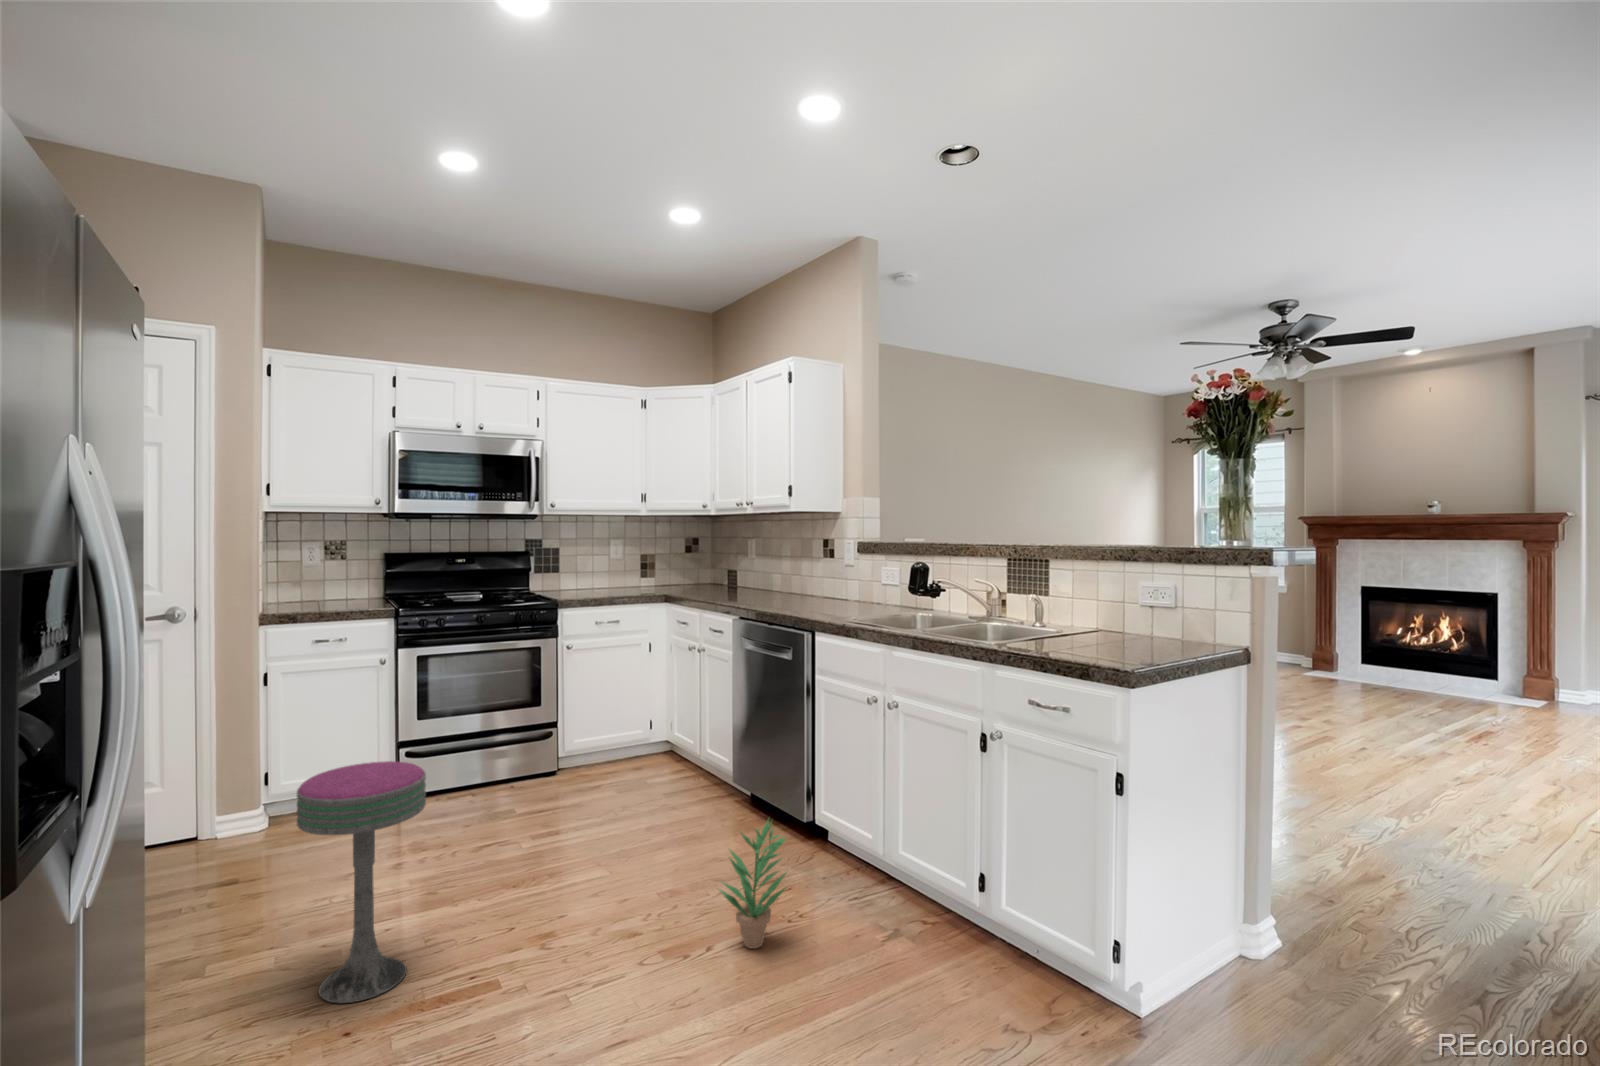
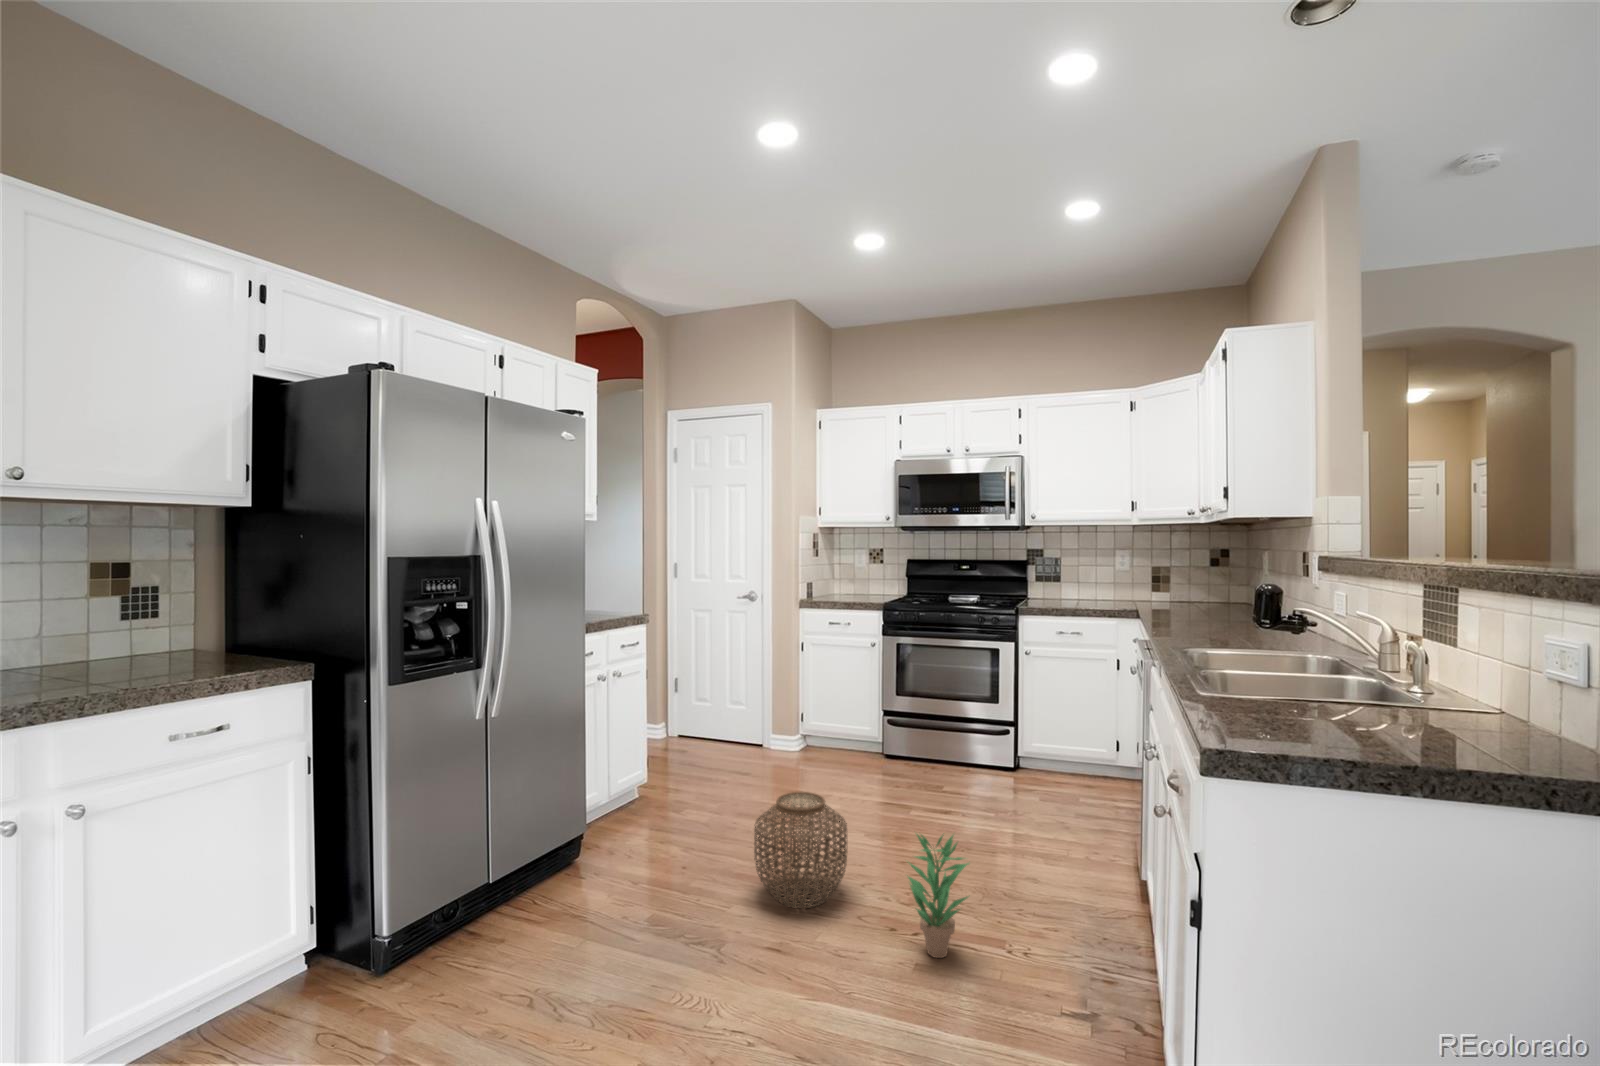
bar stool: present [297,761,426,1003] -> none [683,700,759,857]
woven basket: none [502,841,623,990] -> present [754,792,847,908]

